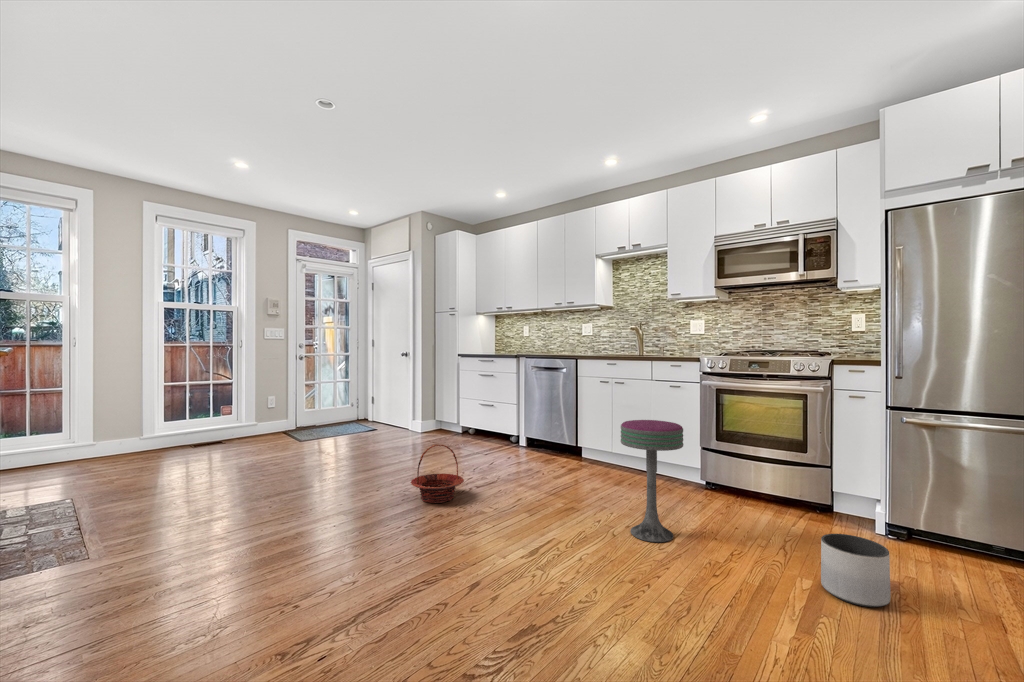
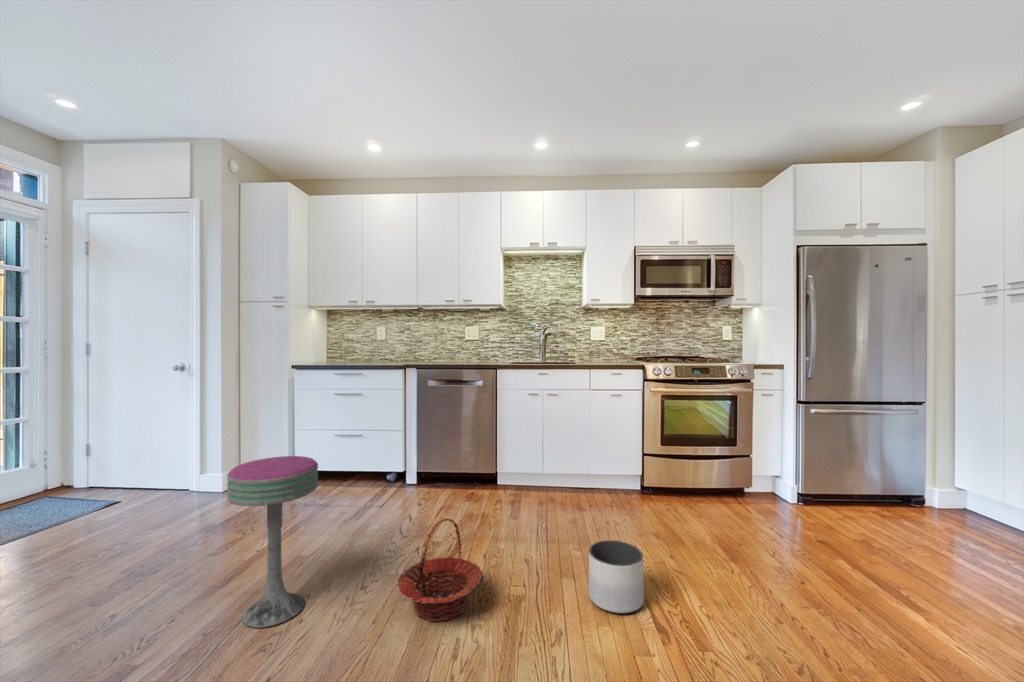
bar stool: present [621,420,683,542] -> present [227,456,318,628]
planter: present [821,534,891,607] -> present [588,541,644,614]

